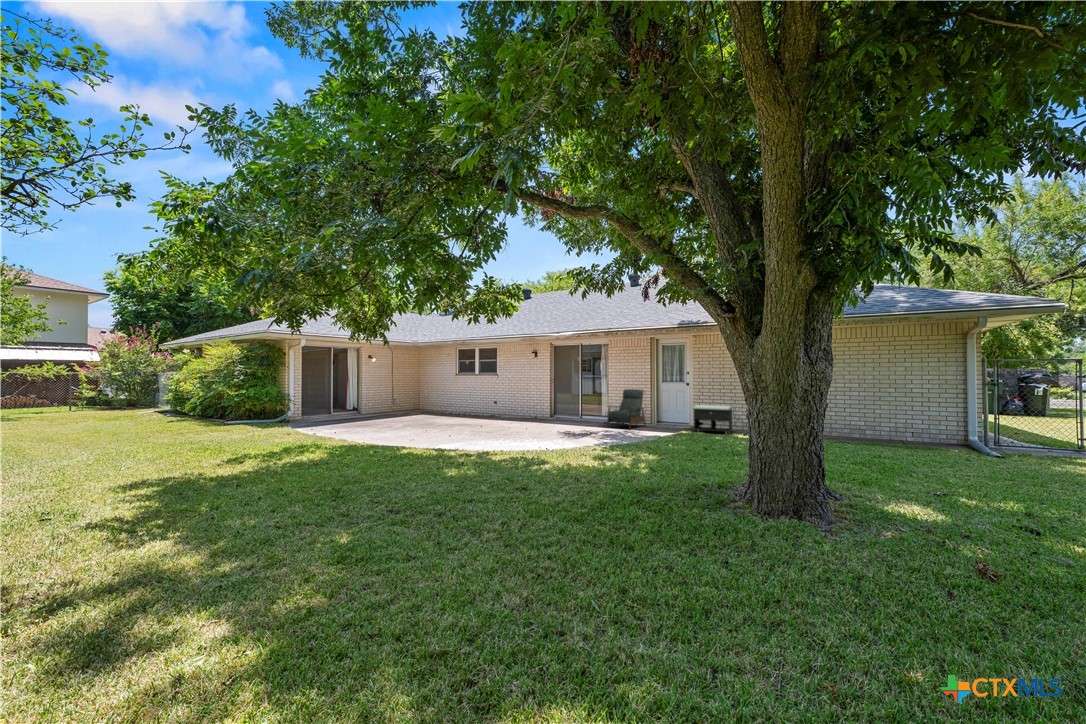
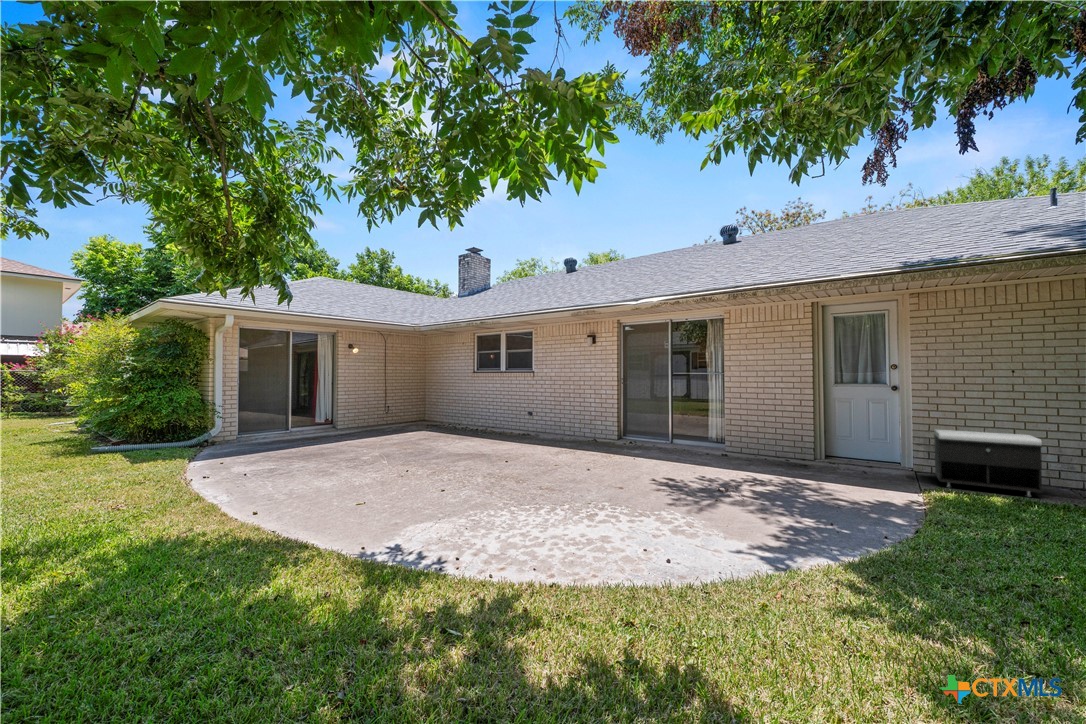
chair: present [607,389,645,429] -> none [737,396,807,476]

